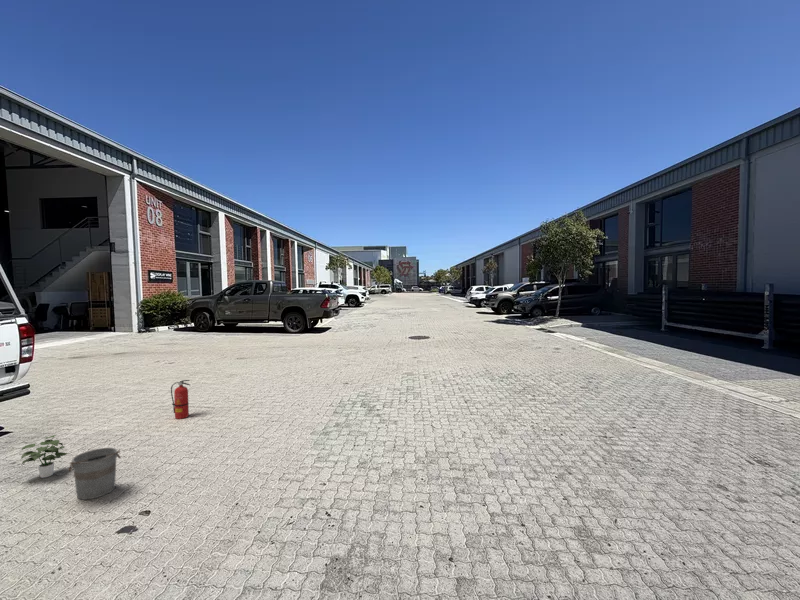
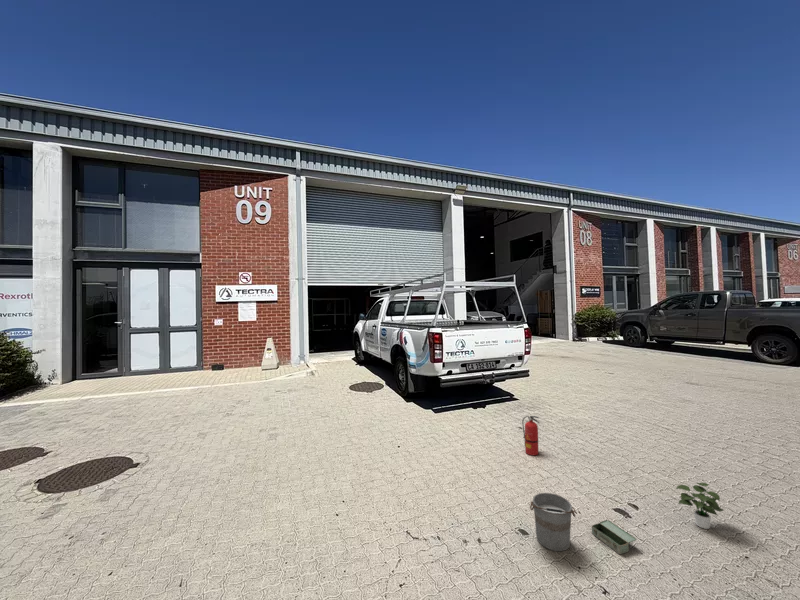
fire extinguisher: present [171,380,190,419] -> present [522,416,539,455]
potted plant: present [21,435,68,478] -> present [676,483,723,529]
toolbox: none [138,455,178,474] -> present [592,520,636,554]

